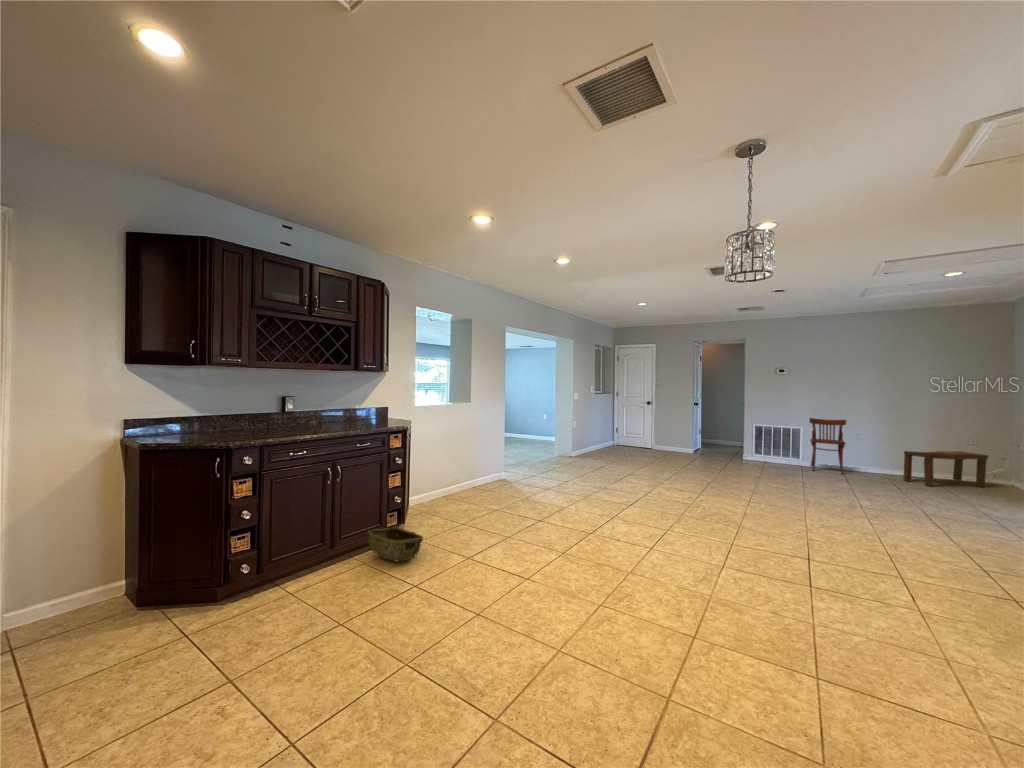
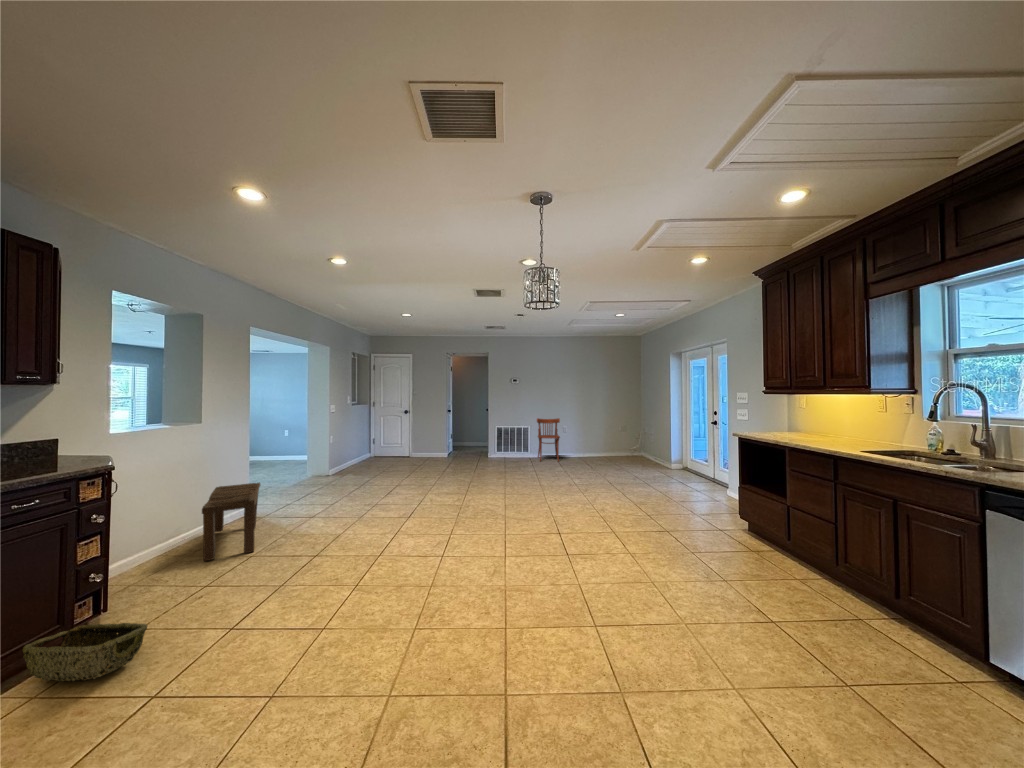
bench: present [904,451,988,487] -> present [202,482,260,561]

